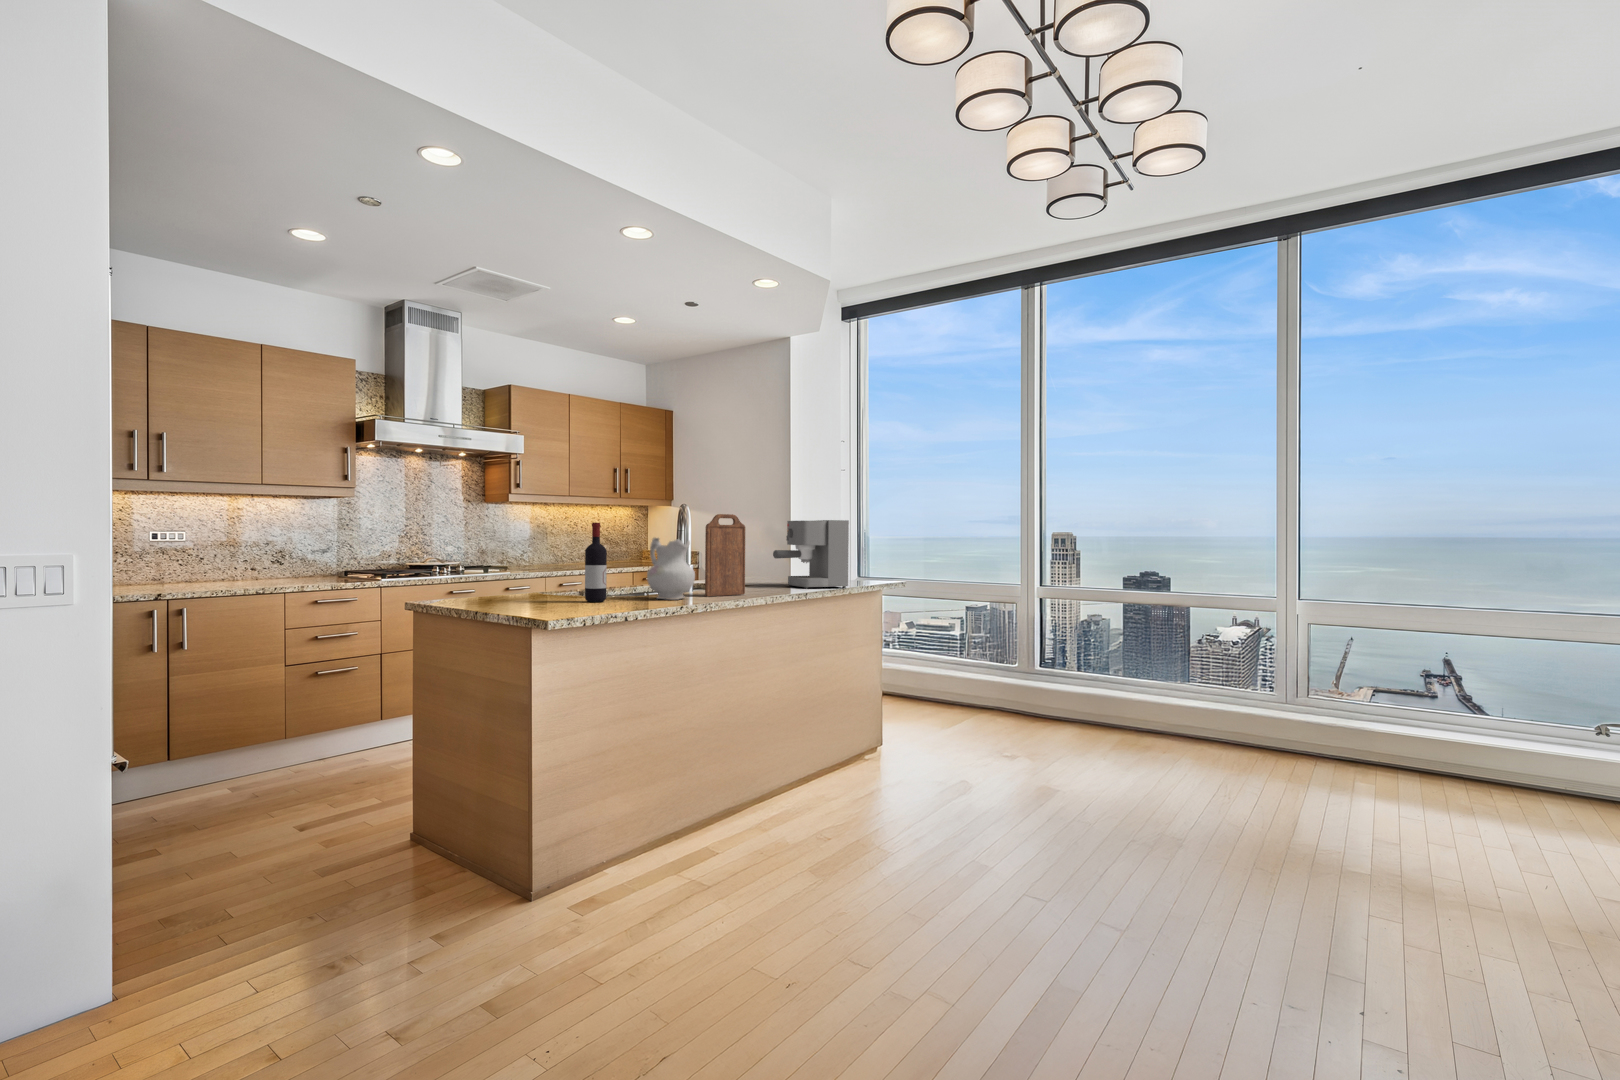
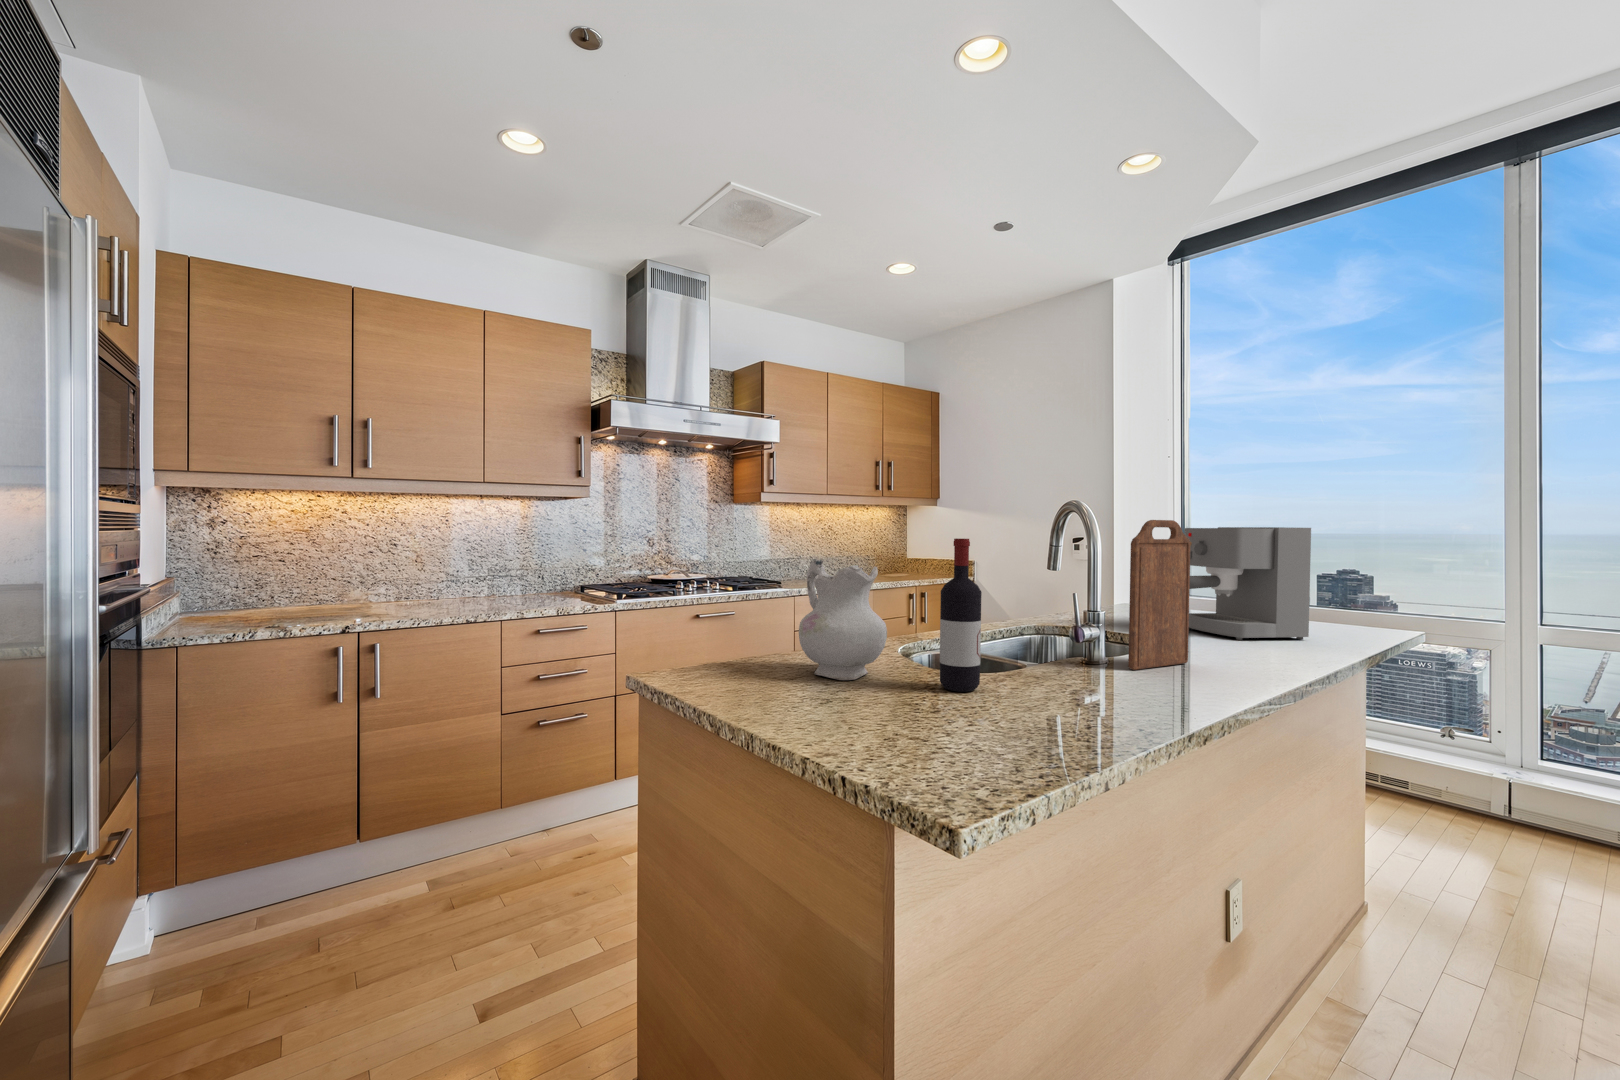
ceramic pitcher: present [647,538,695,600] -> present [799,559,887,680]

